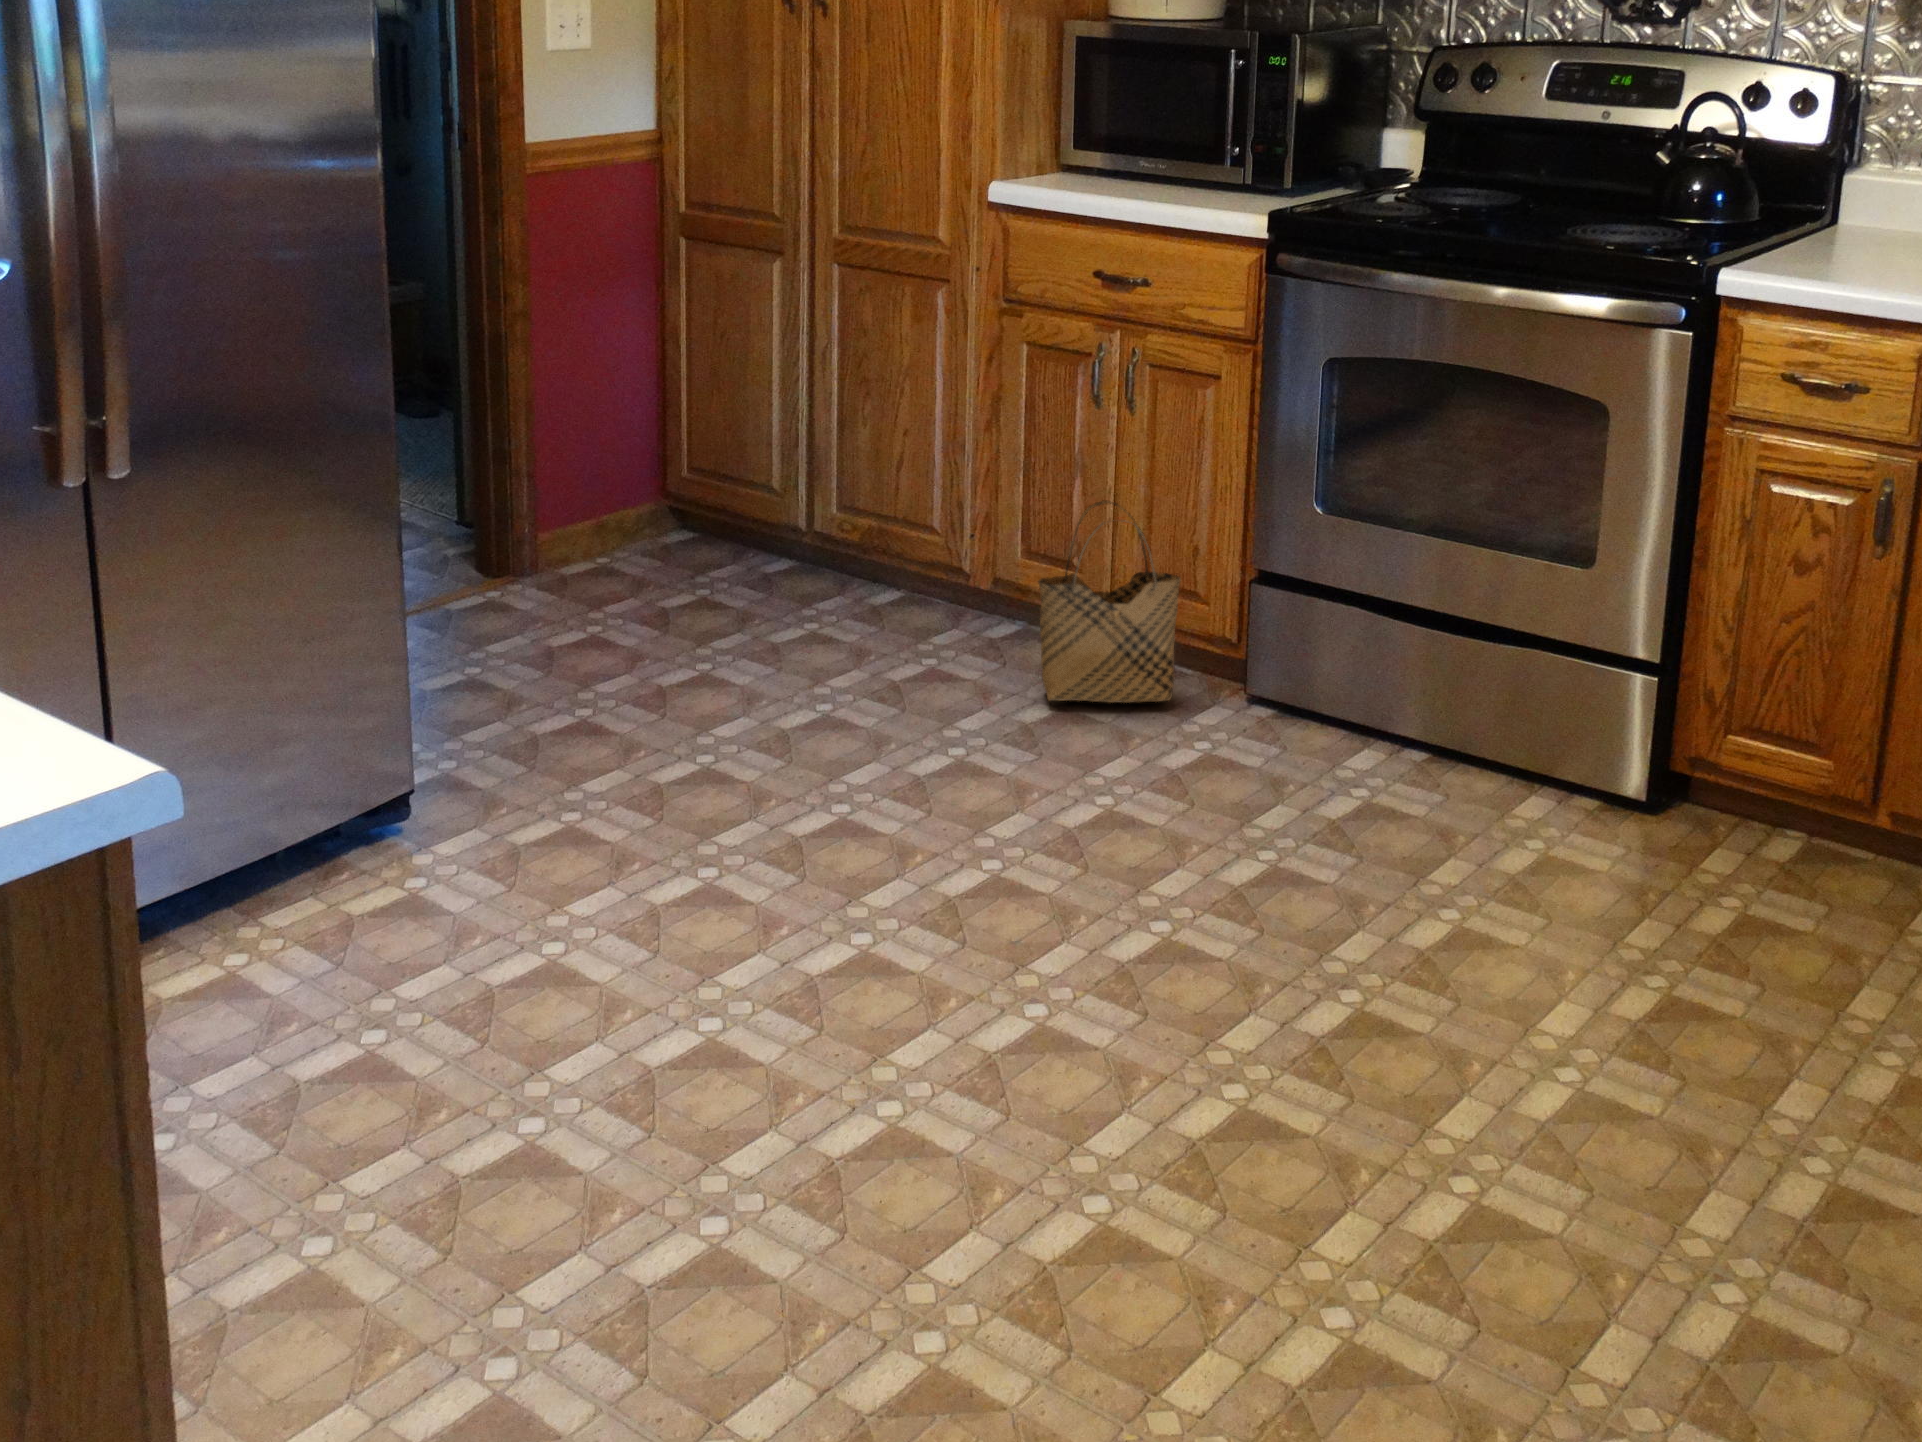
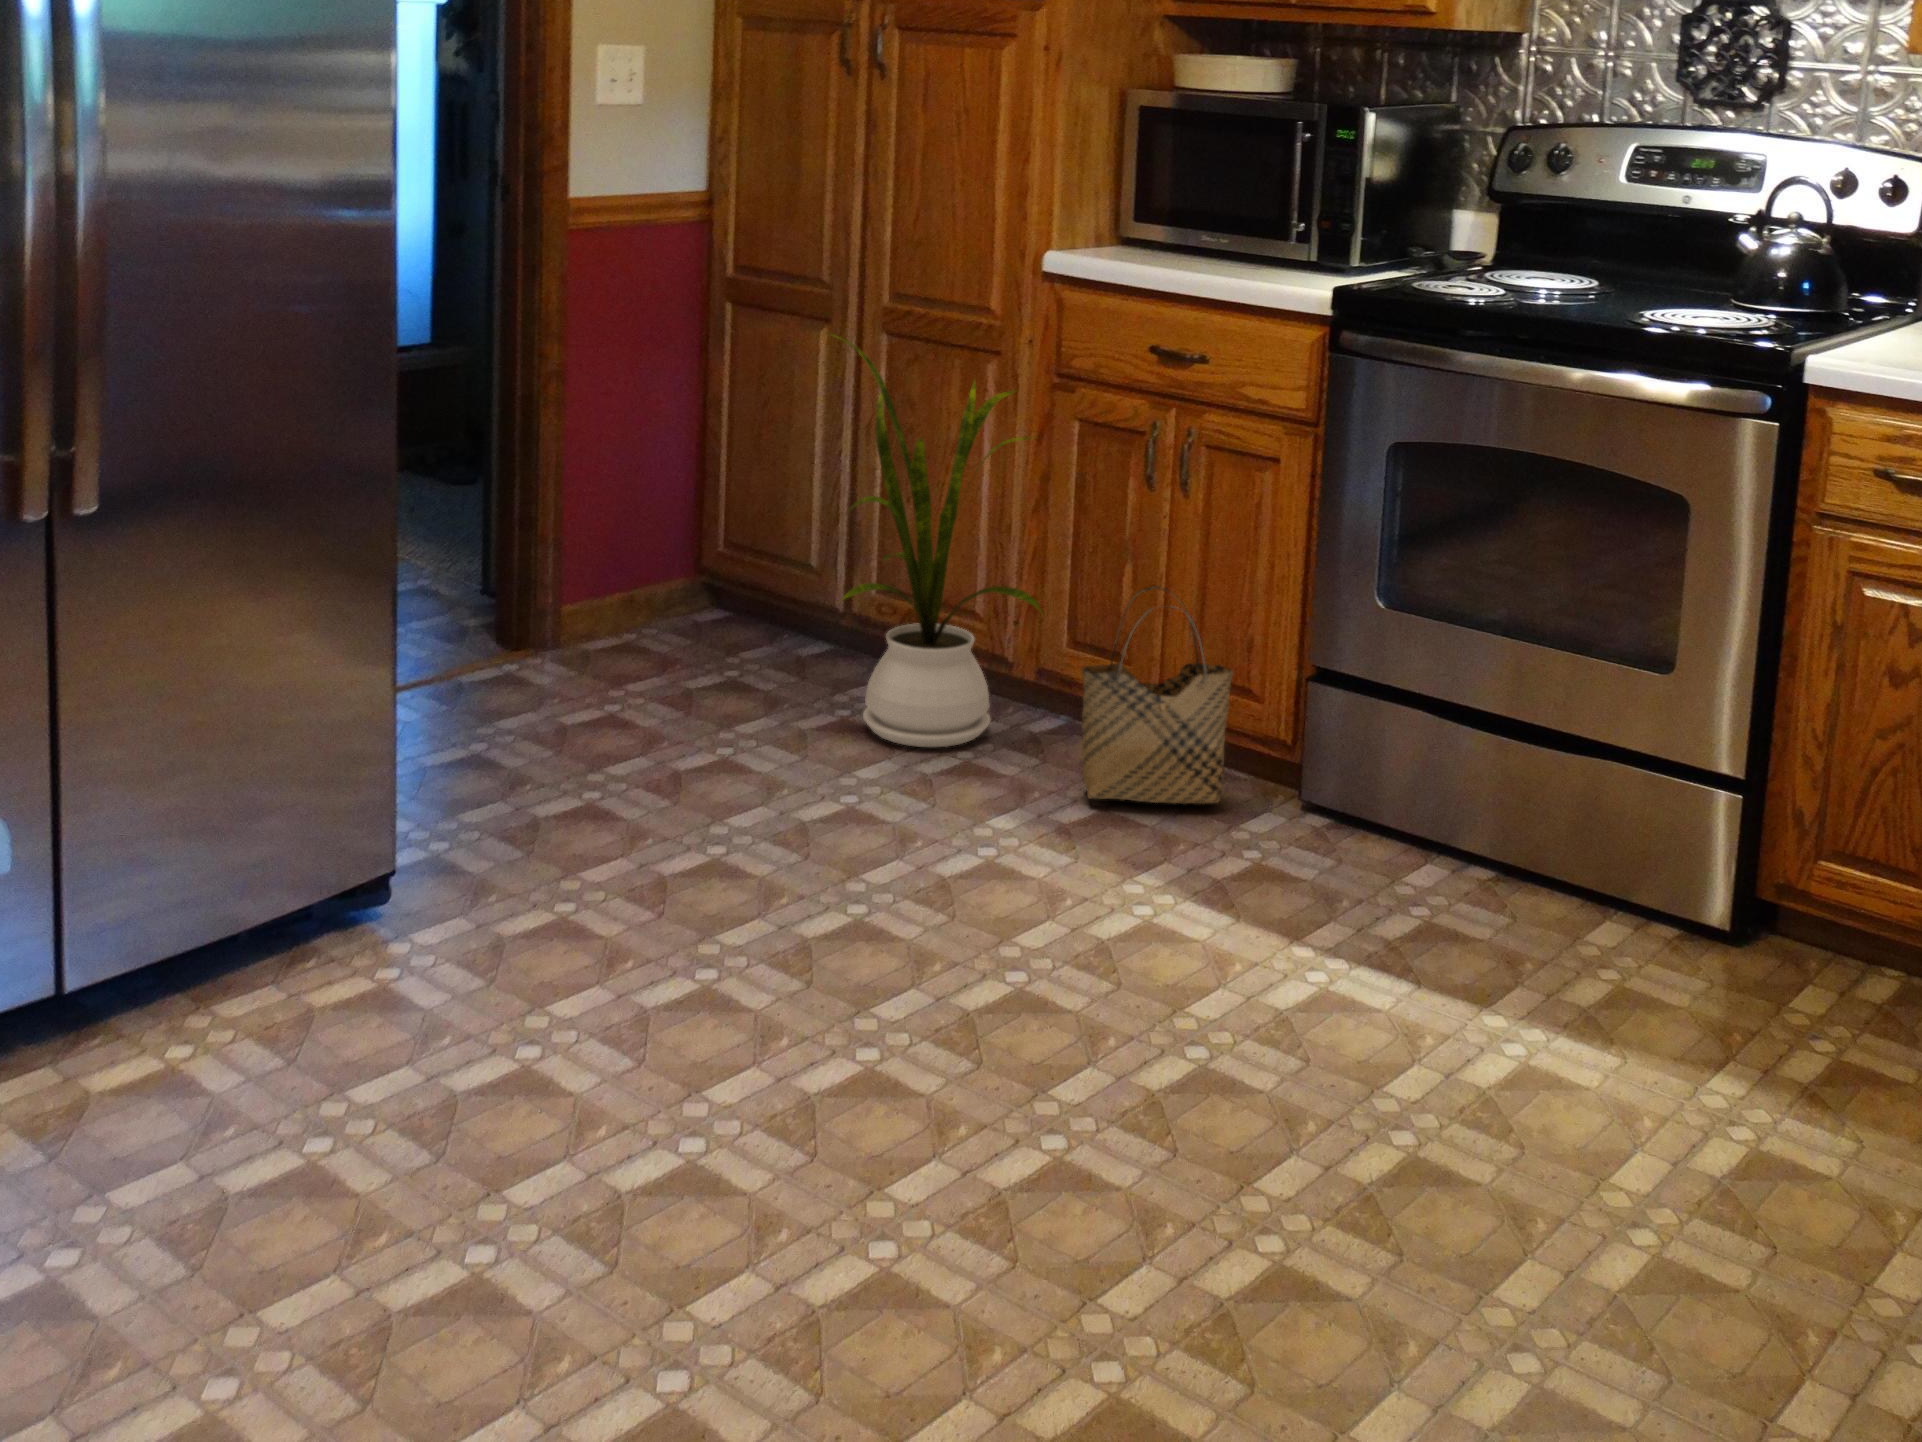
house plant: none [773,265,1001,658] -> present [825,333,1041,747]

